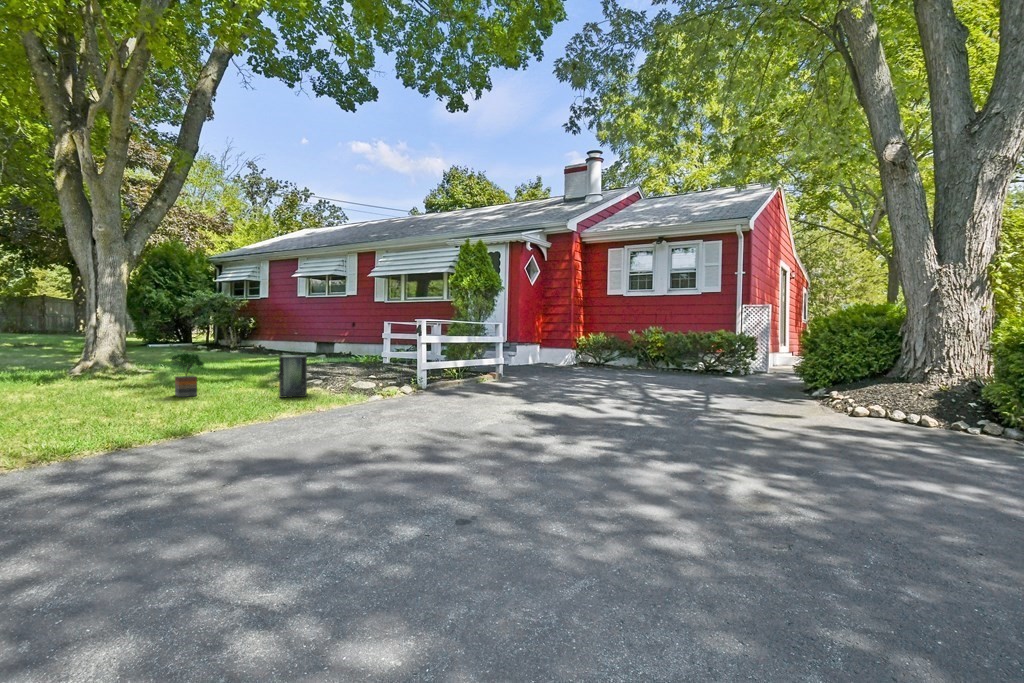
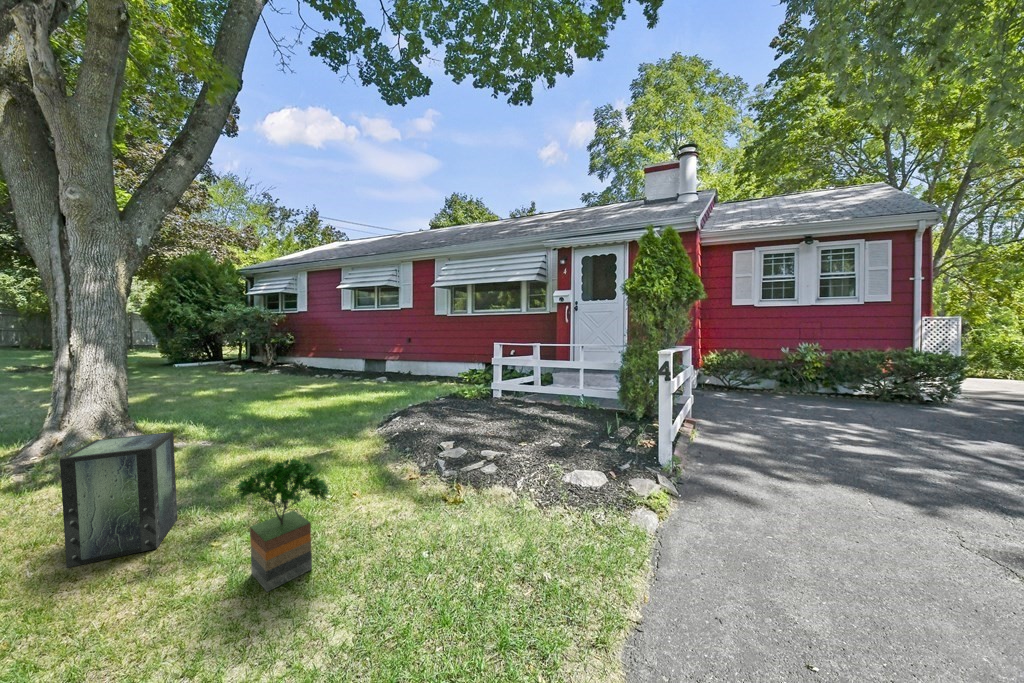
storage box: present [279,355,307,398] -> present [60,432,177,568]

